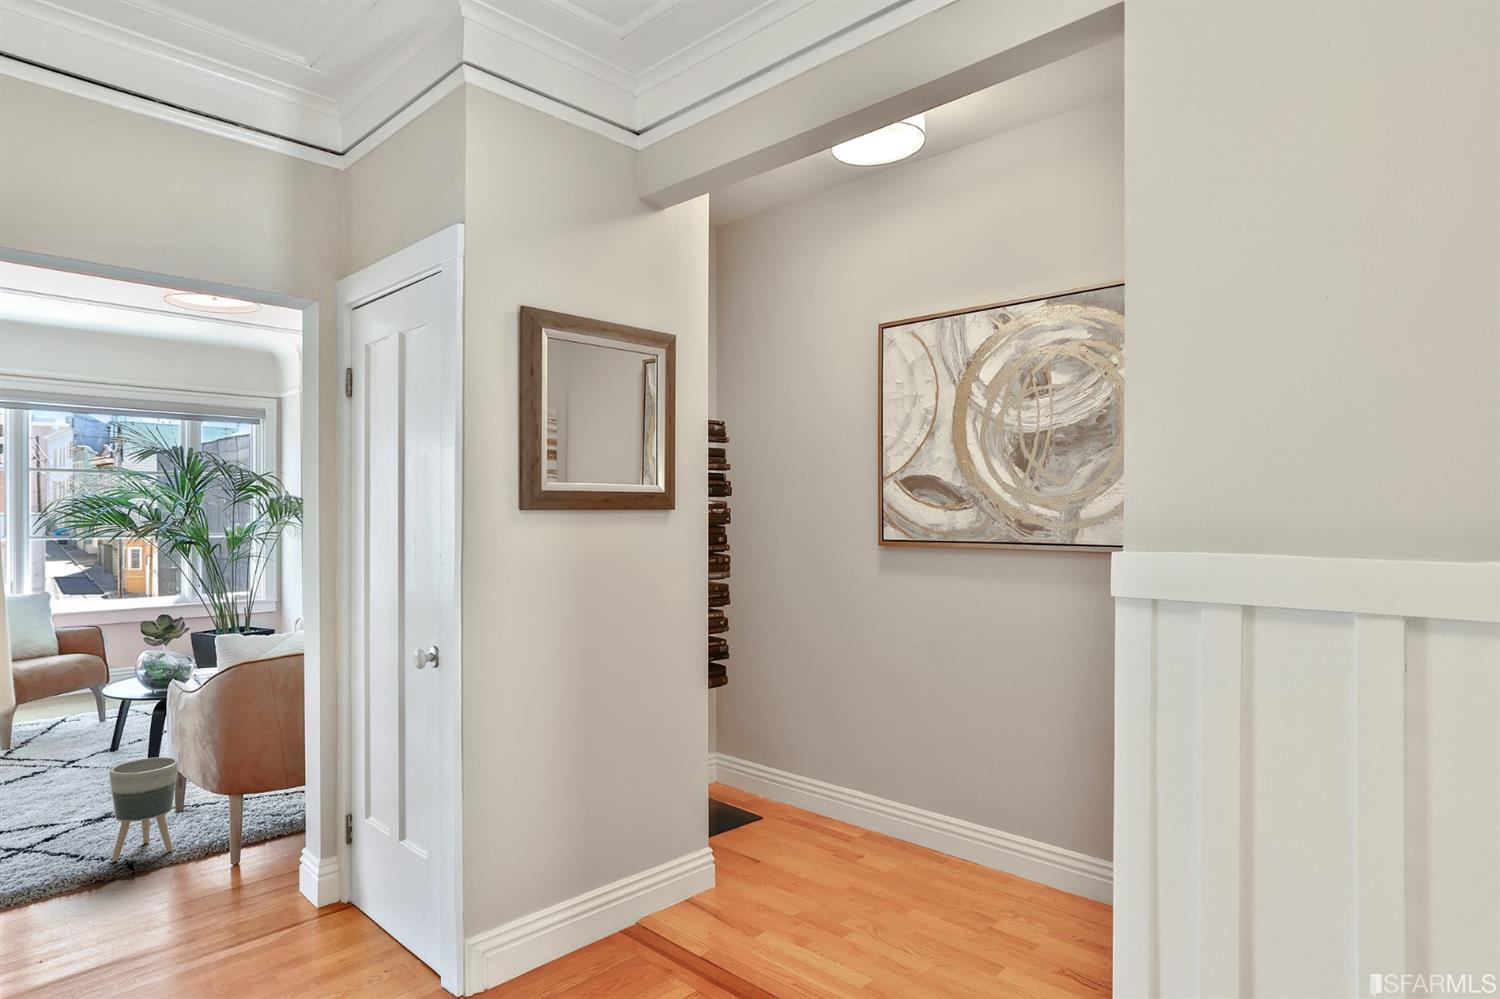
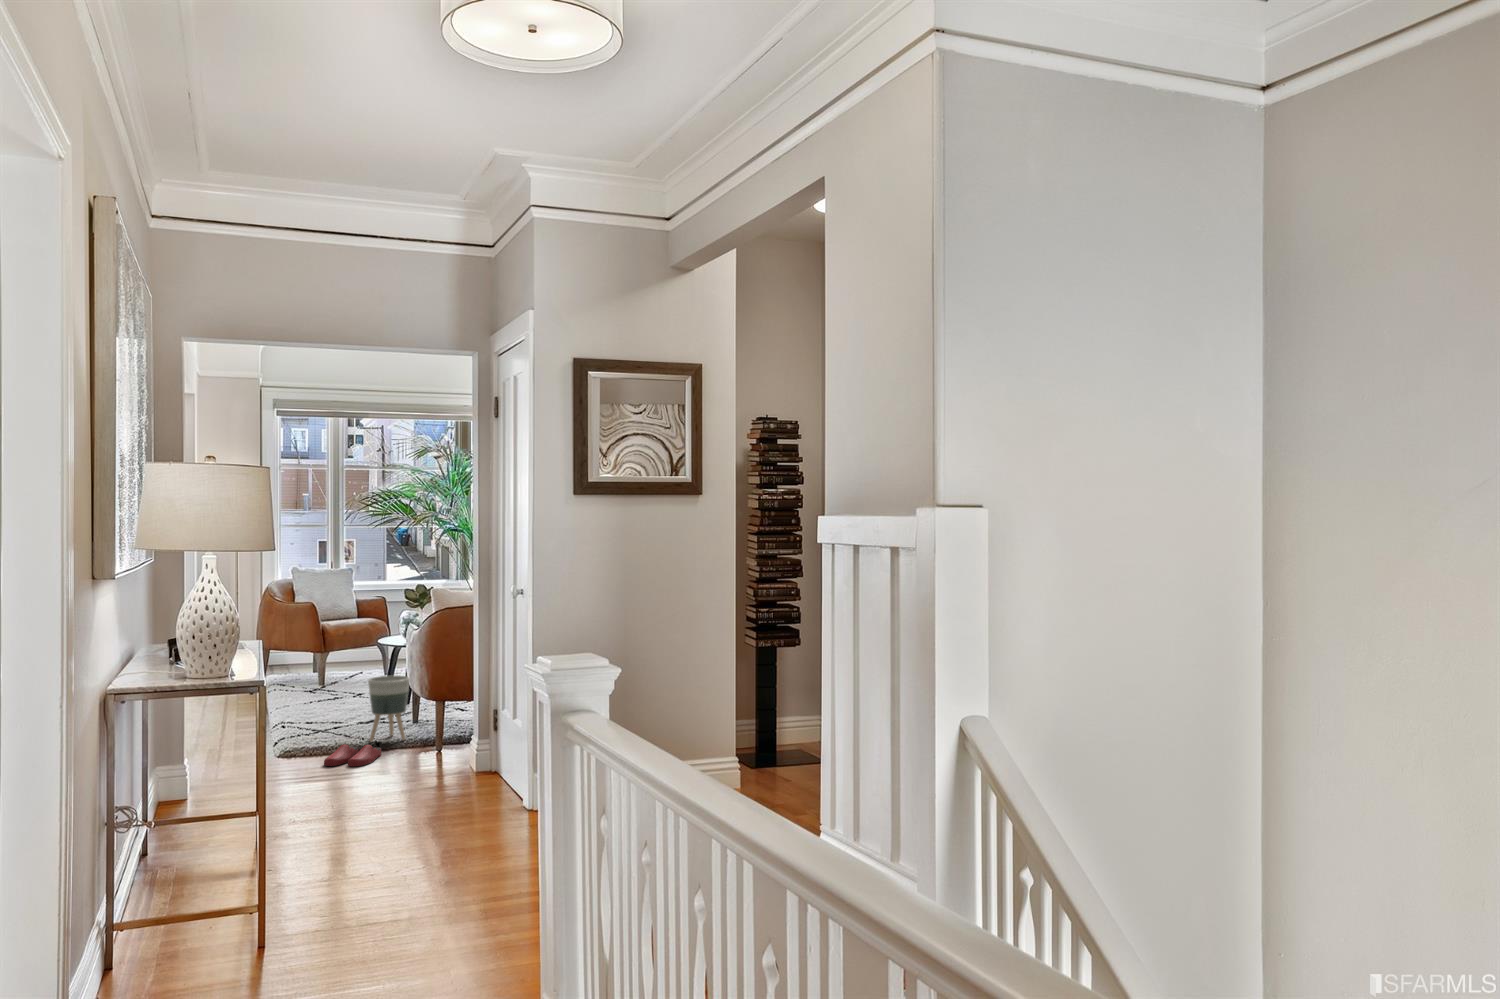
slippers: none [40,878,141,931] -> present [324,744,381,766]

